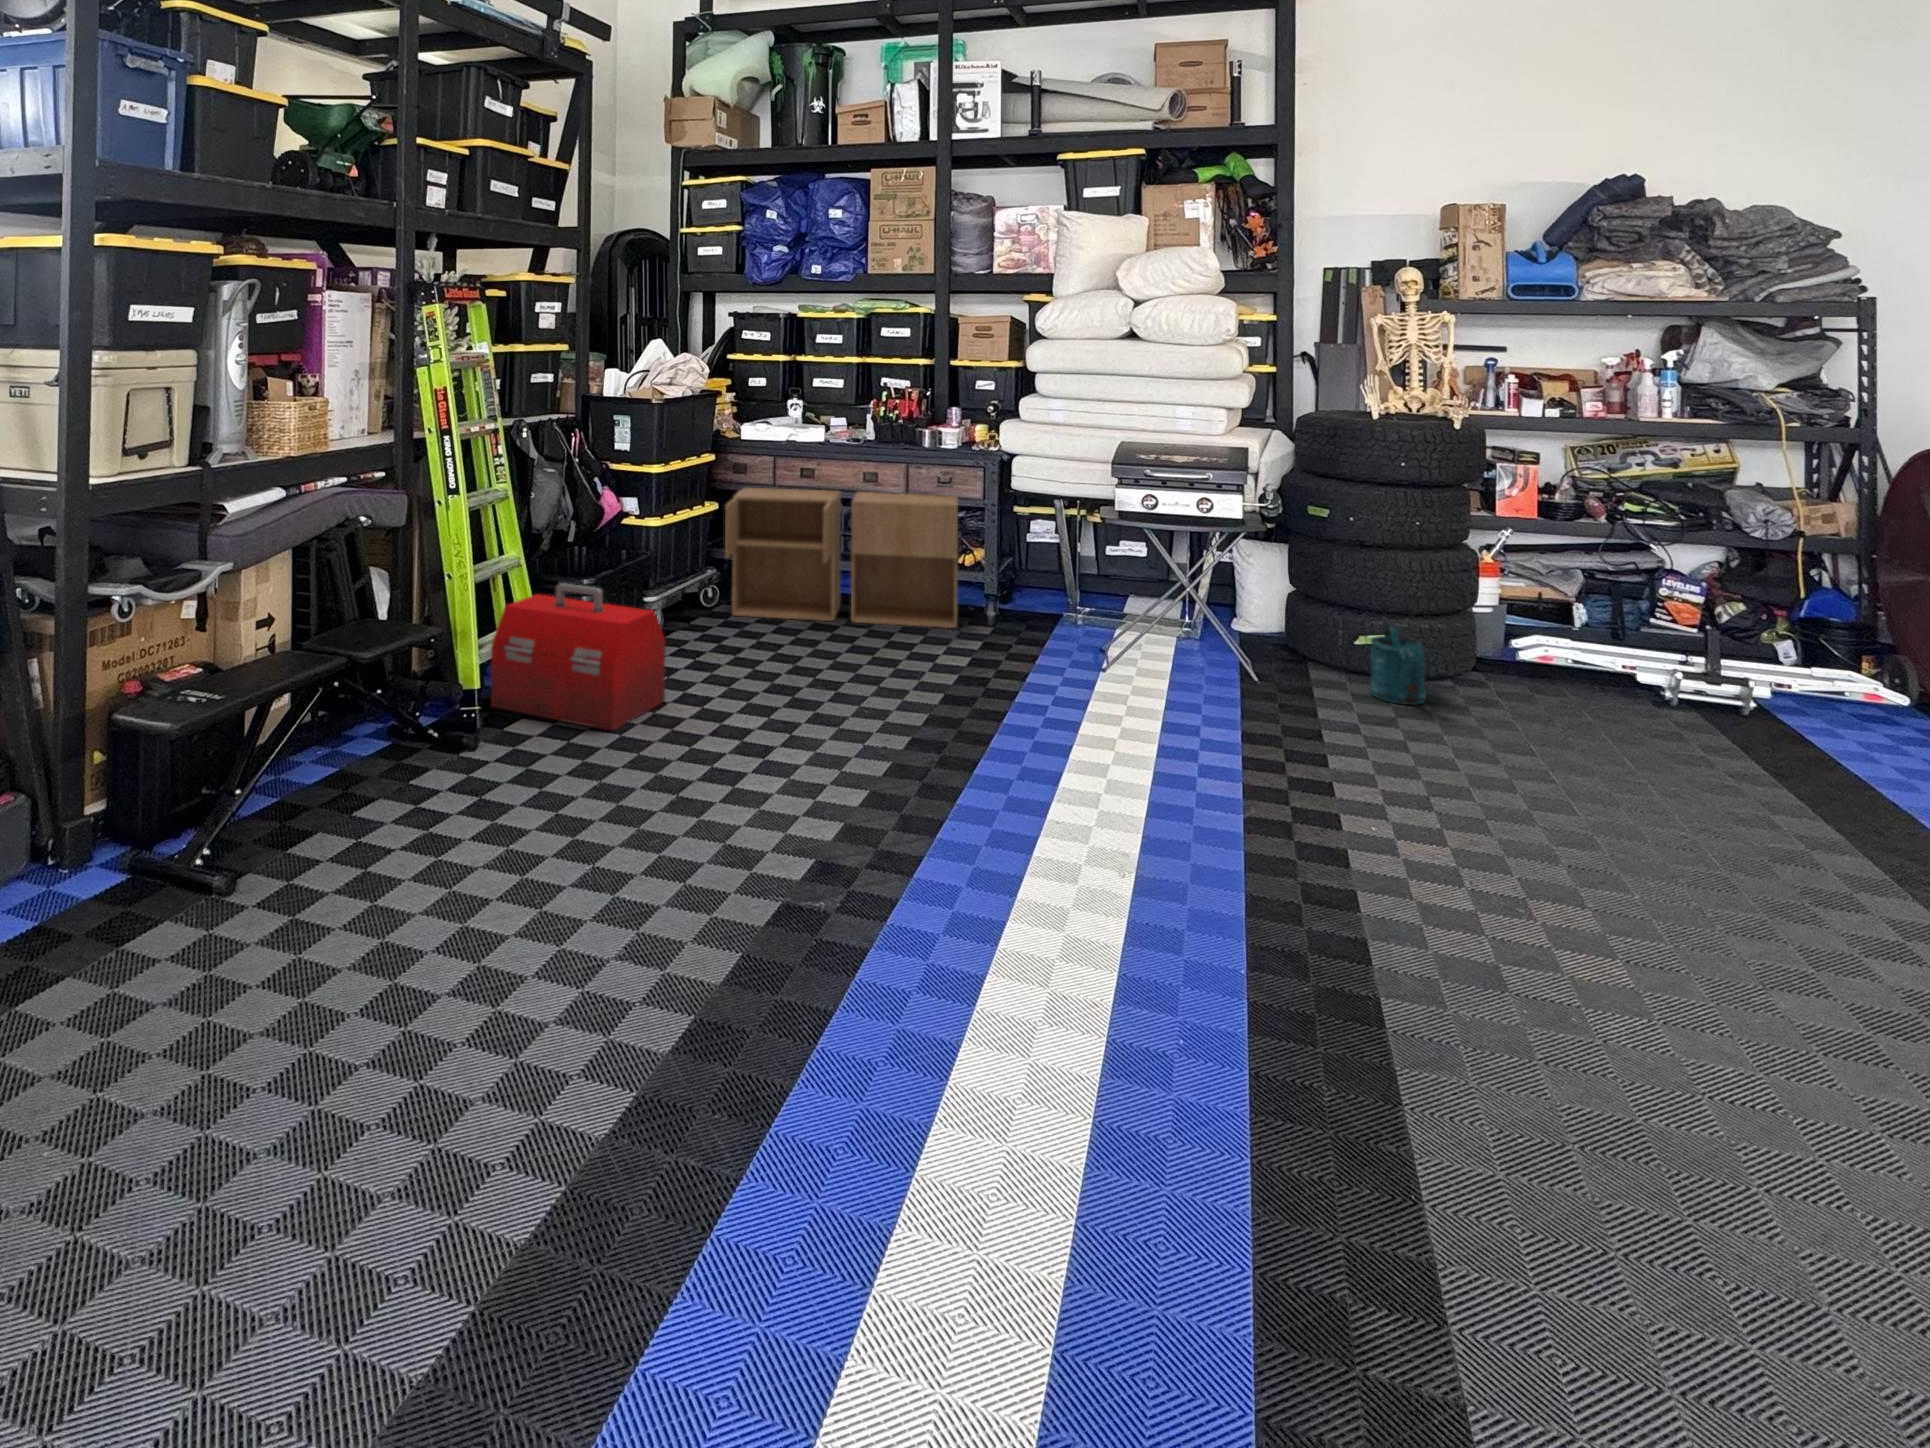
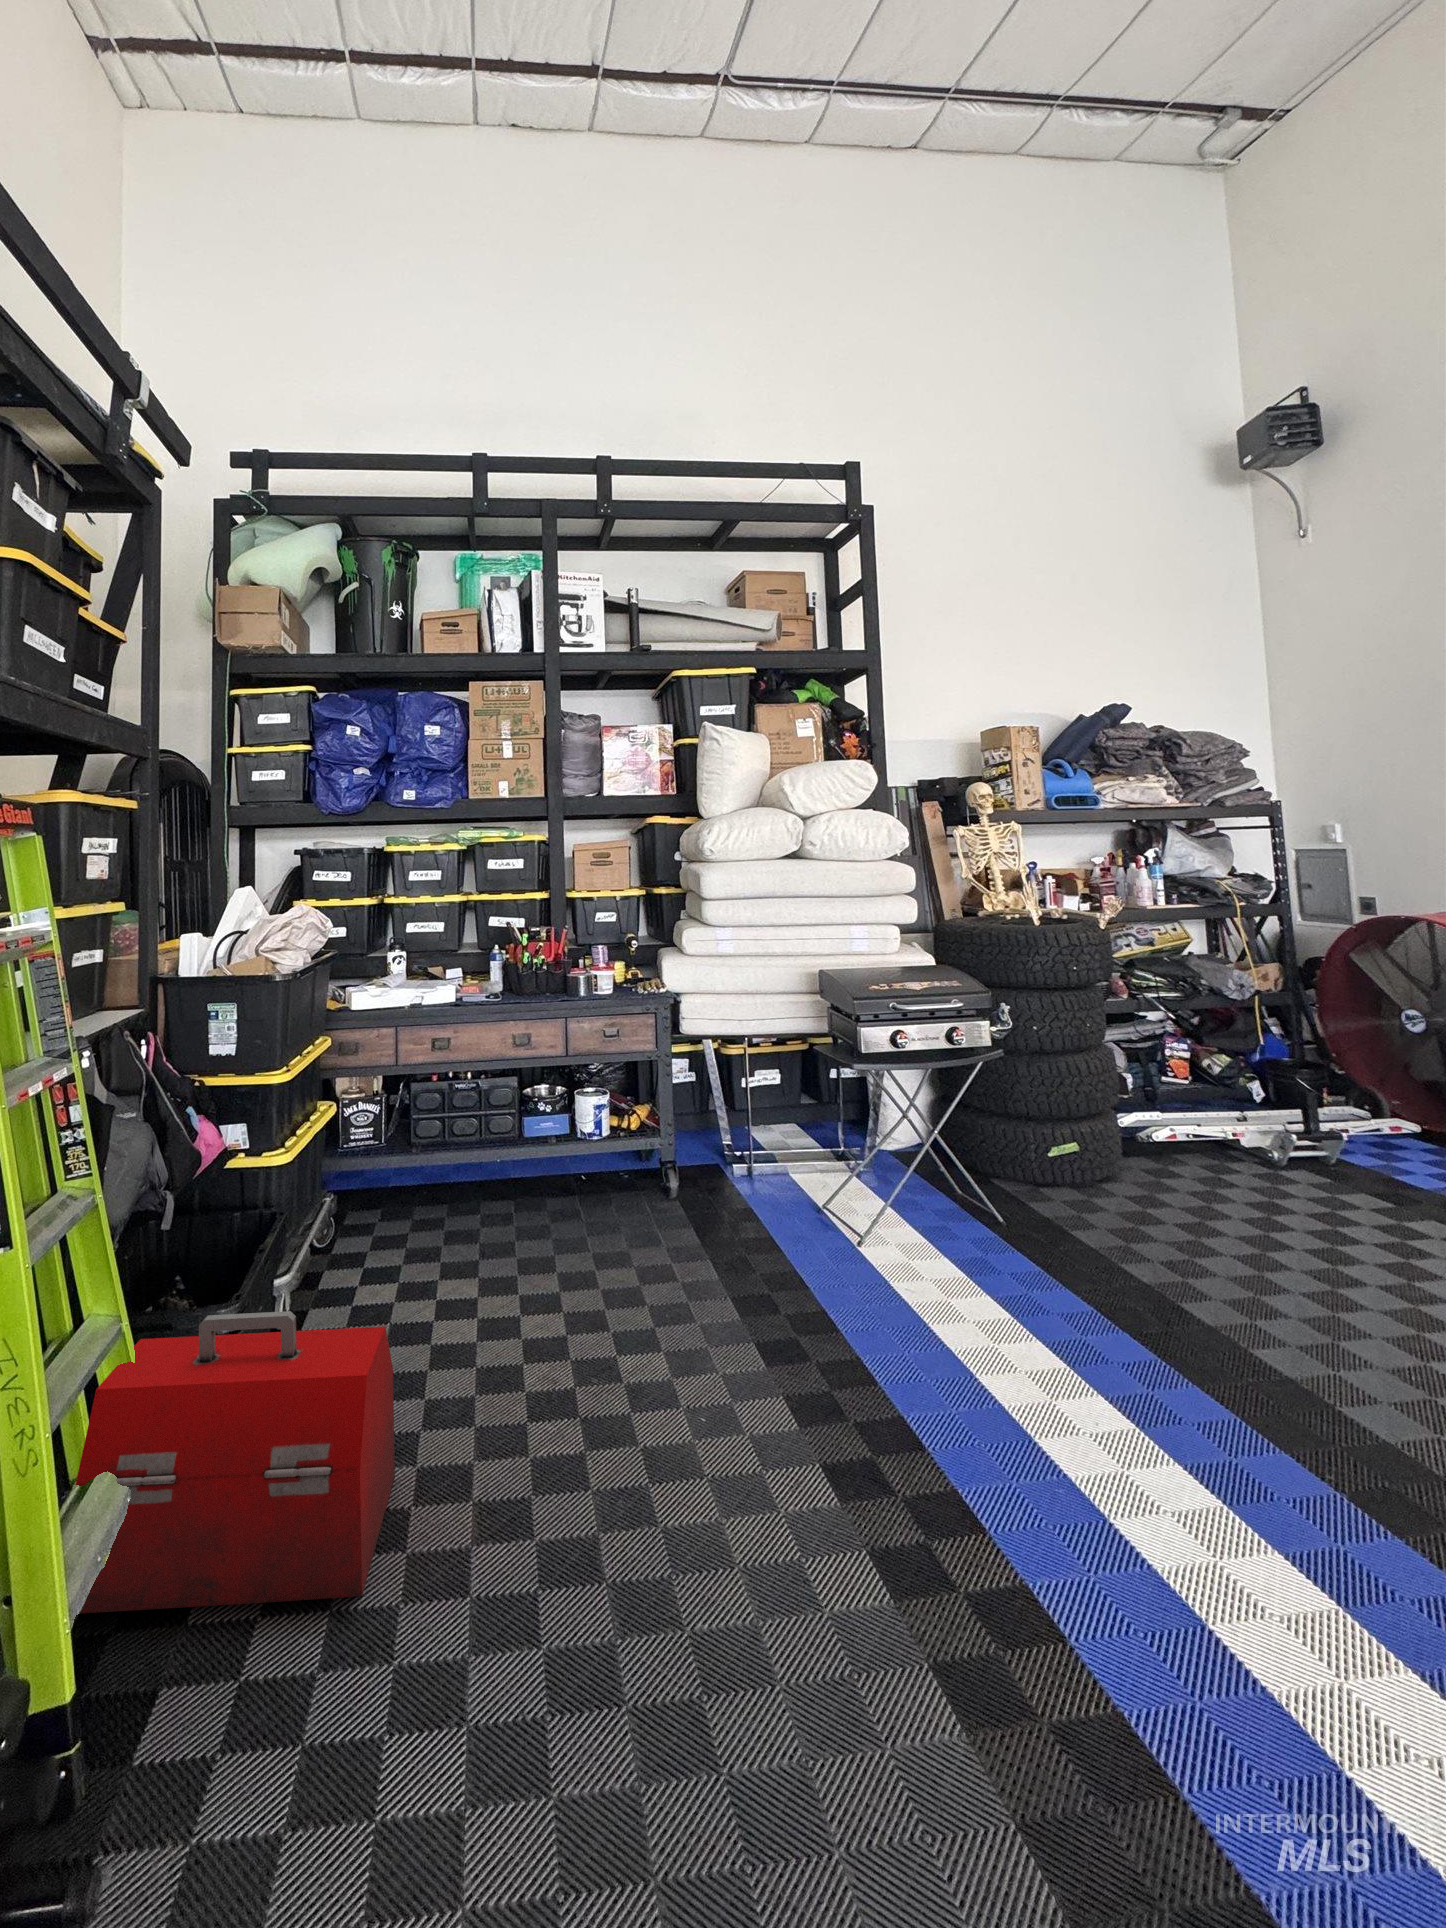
storage cabinet: present [725,488,958,628] -> none [345,1051,633,1258]
watering can: present [1370,622,1426,705] -> none [1075,1127,1168,1214]

